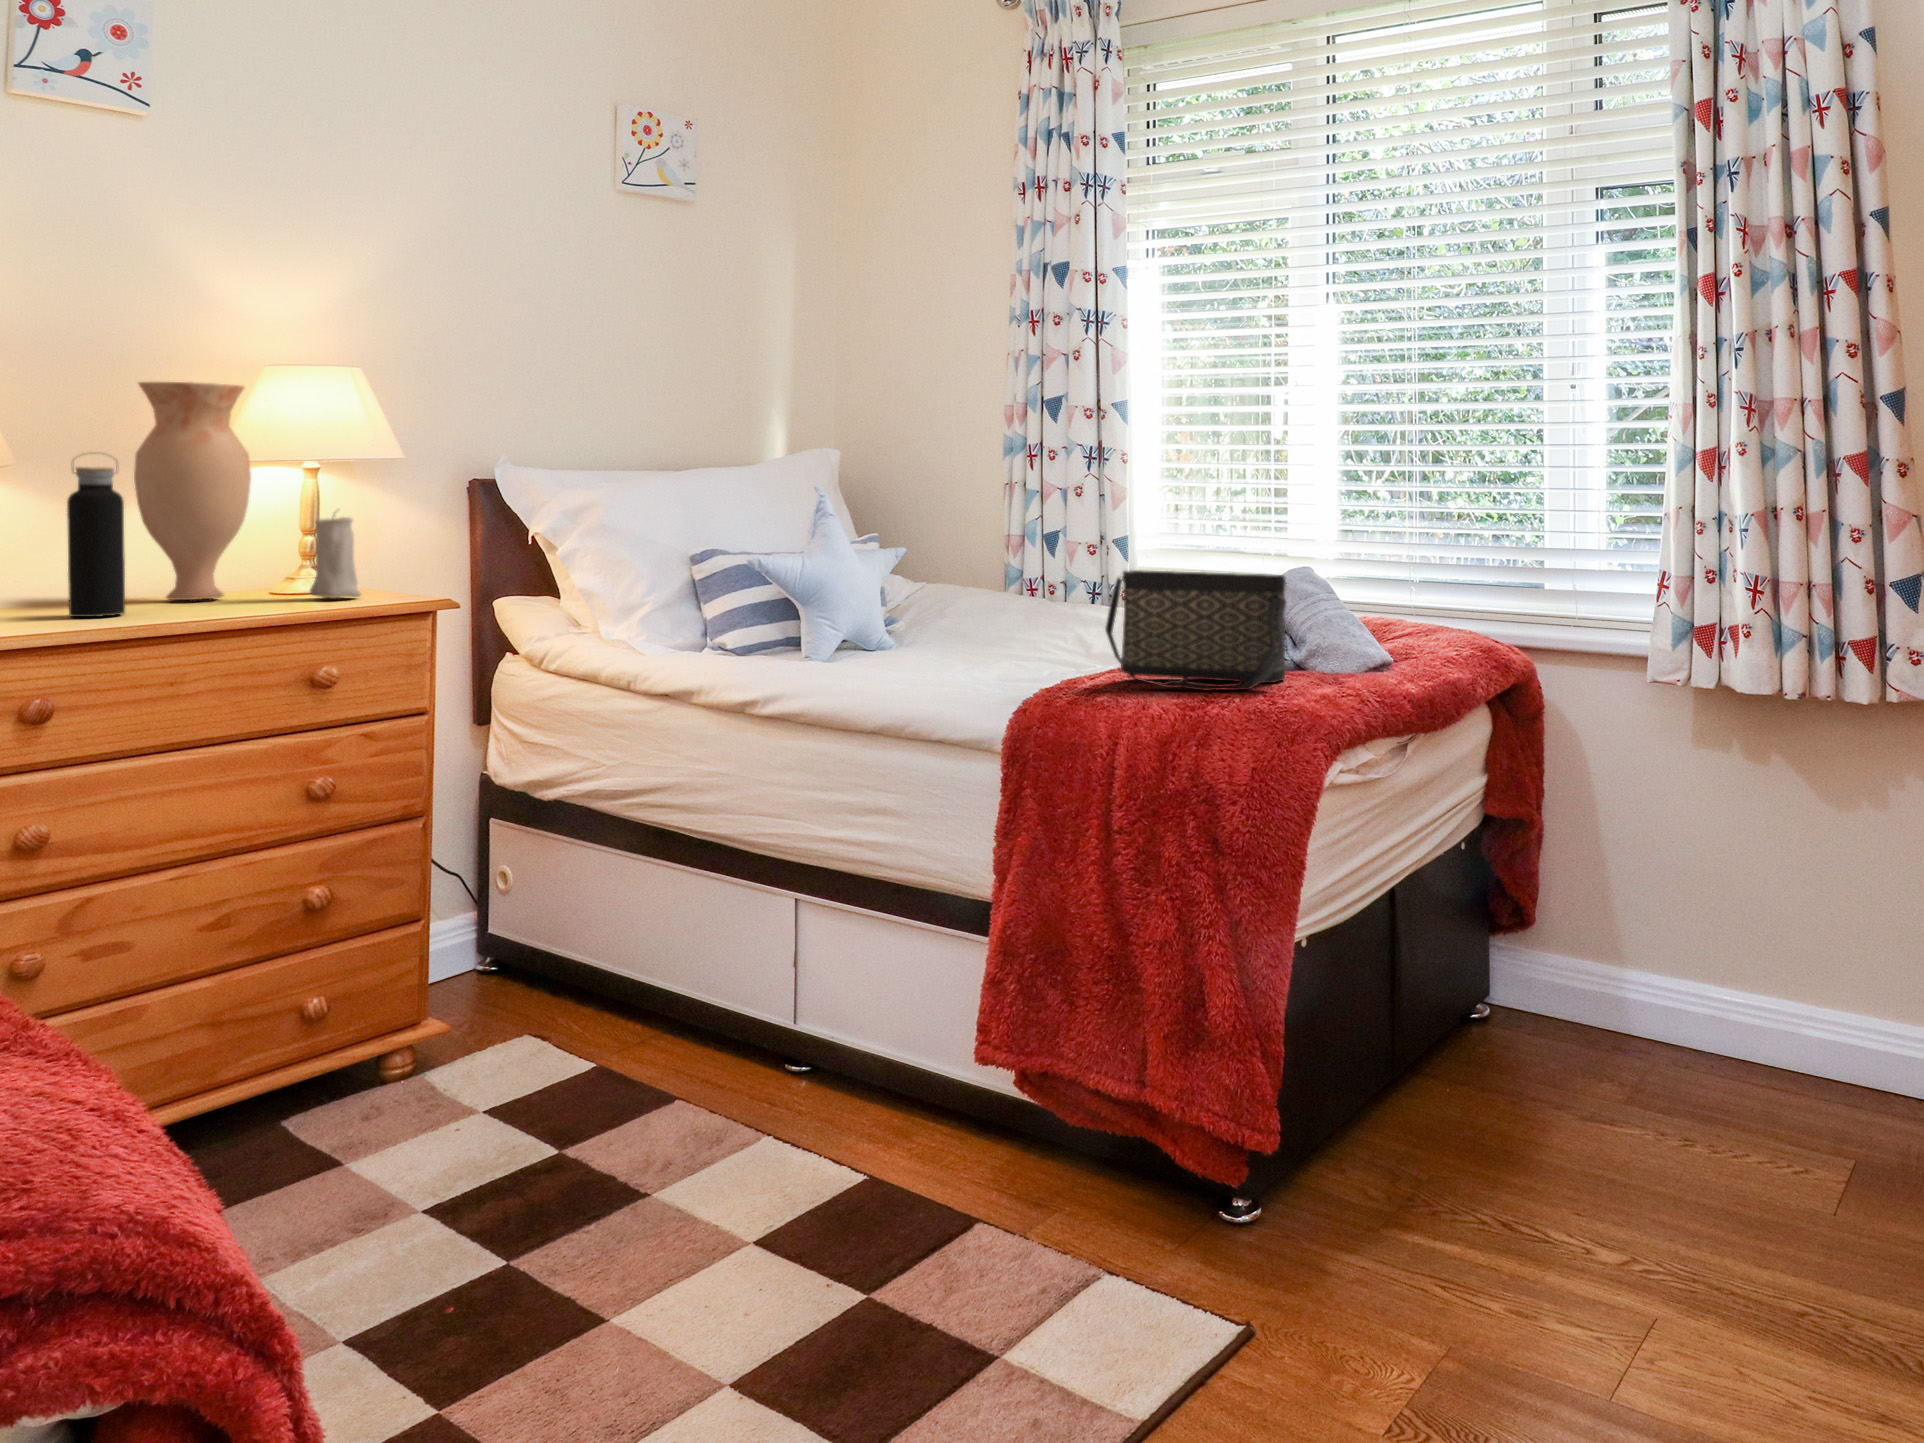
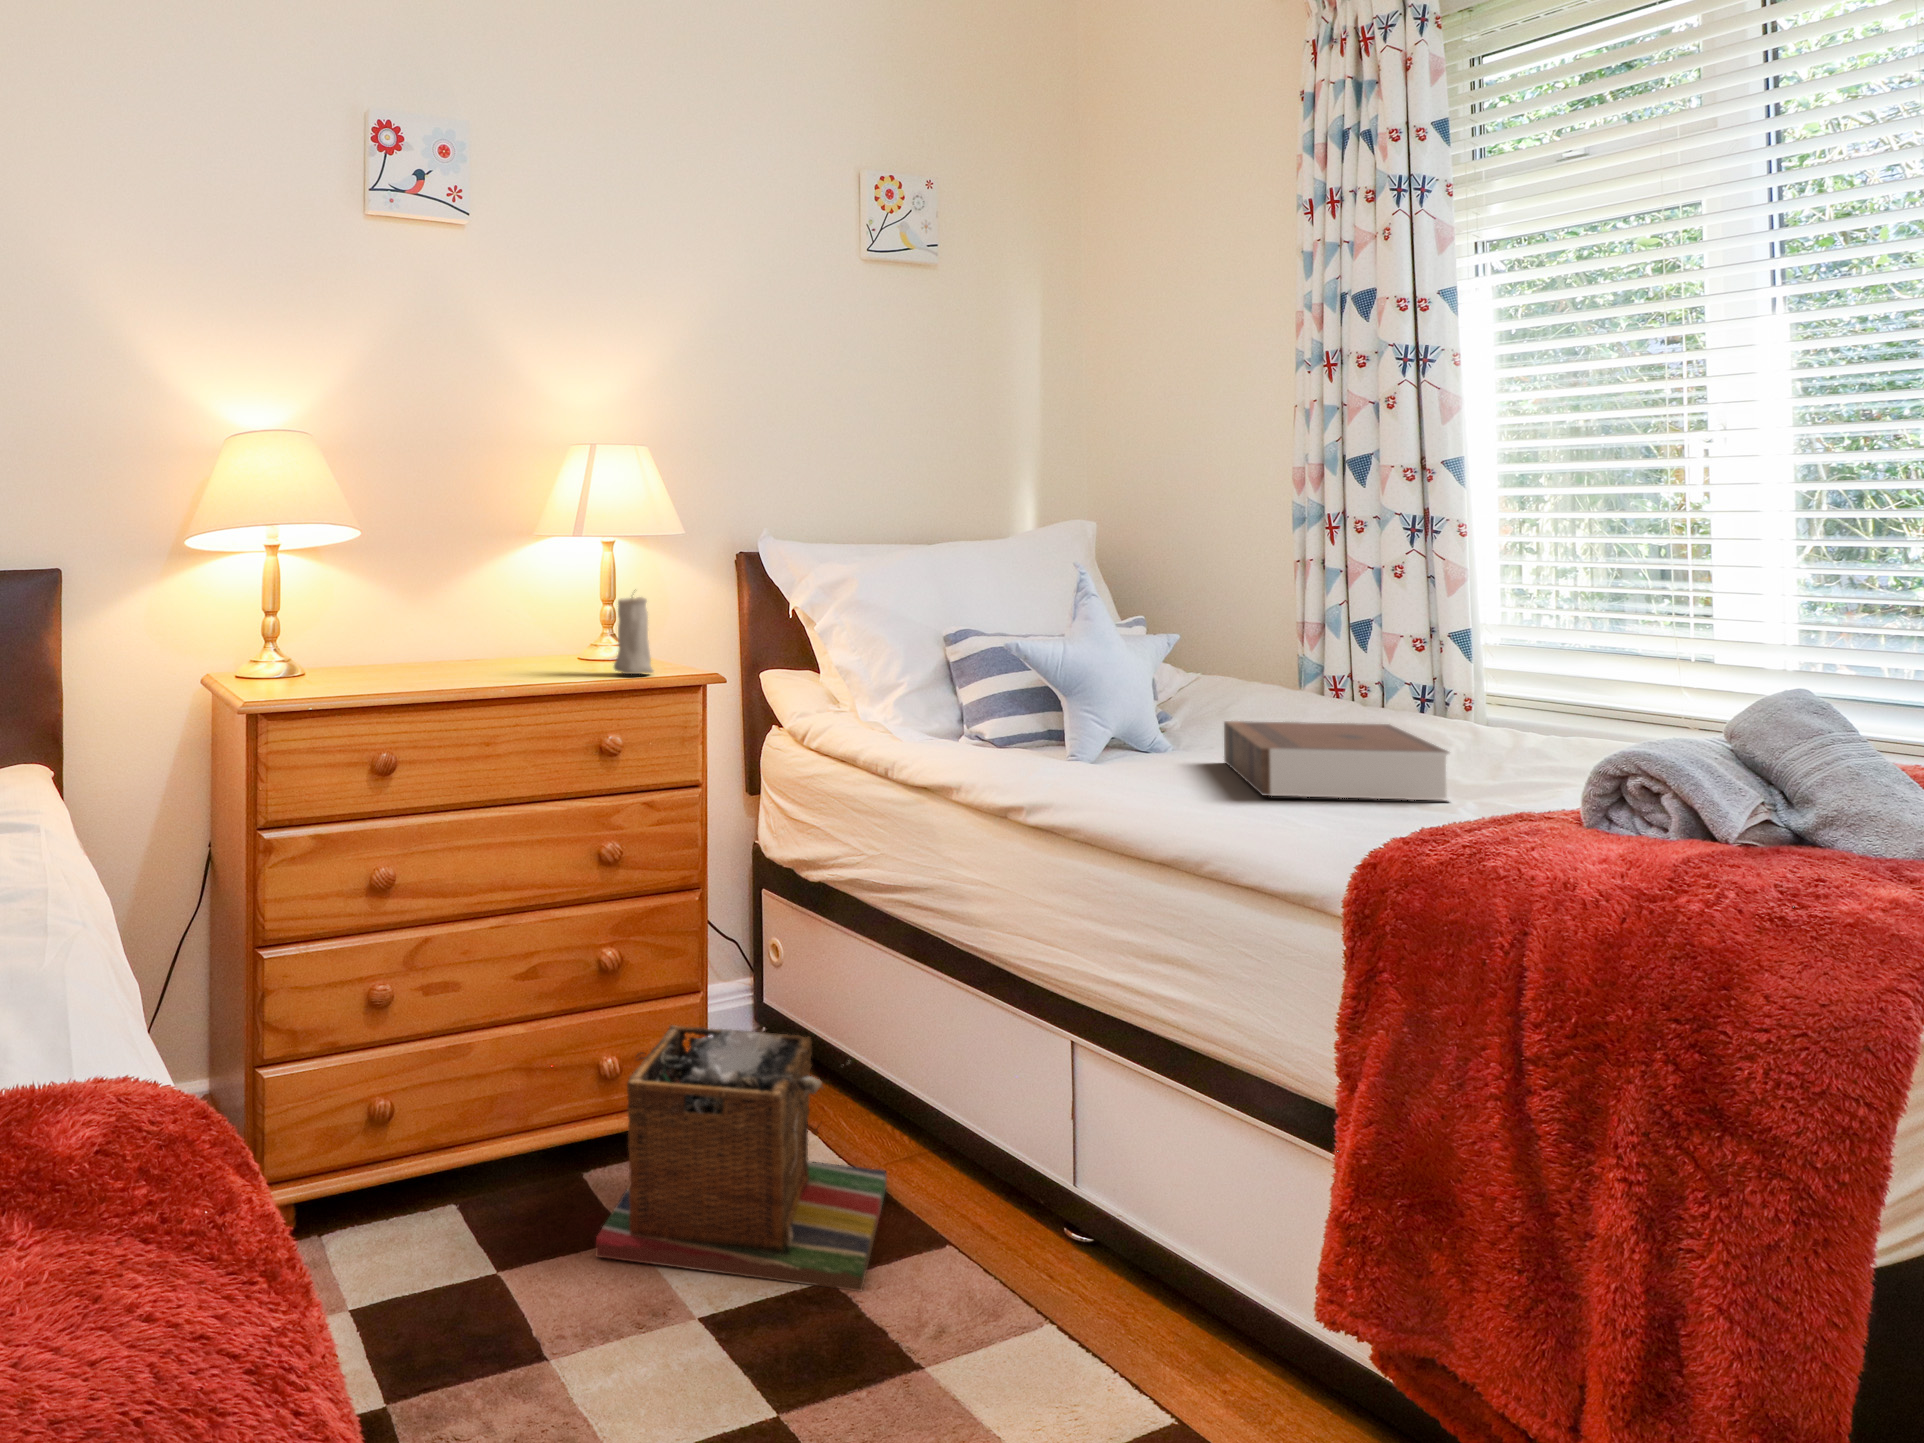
vase: present [134,382,251,600] -> none [487,476,569,671]
water bottle: present [67,452,125,617] -> none [441,541,479,686]
handbag: present [1105,570,1287,690] -> none [1485,687,1800,875]
book: none [935,612,1097,672] -> present [1224,721,1449,800]
laundry basket: none [287,939,623,1197] -> present [596,1025,887,1291]

